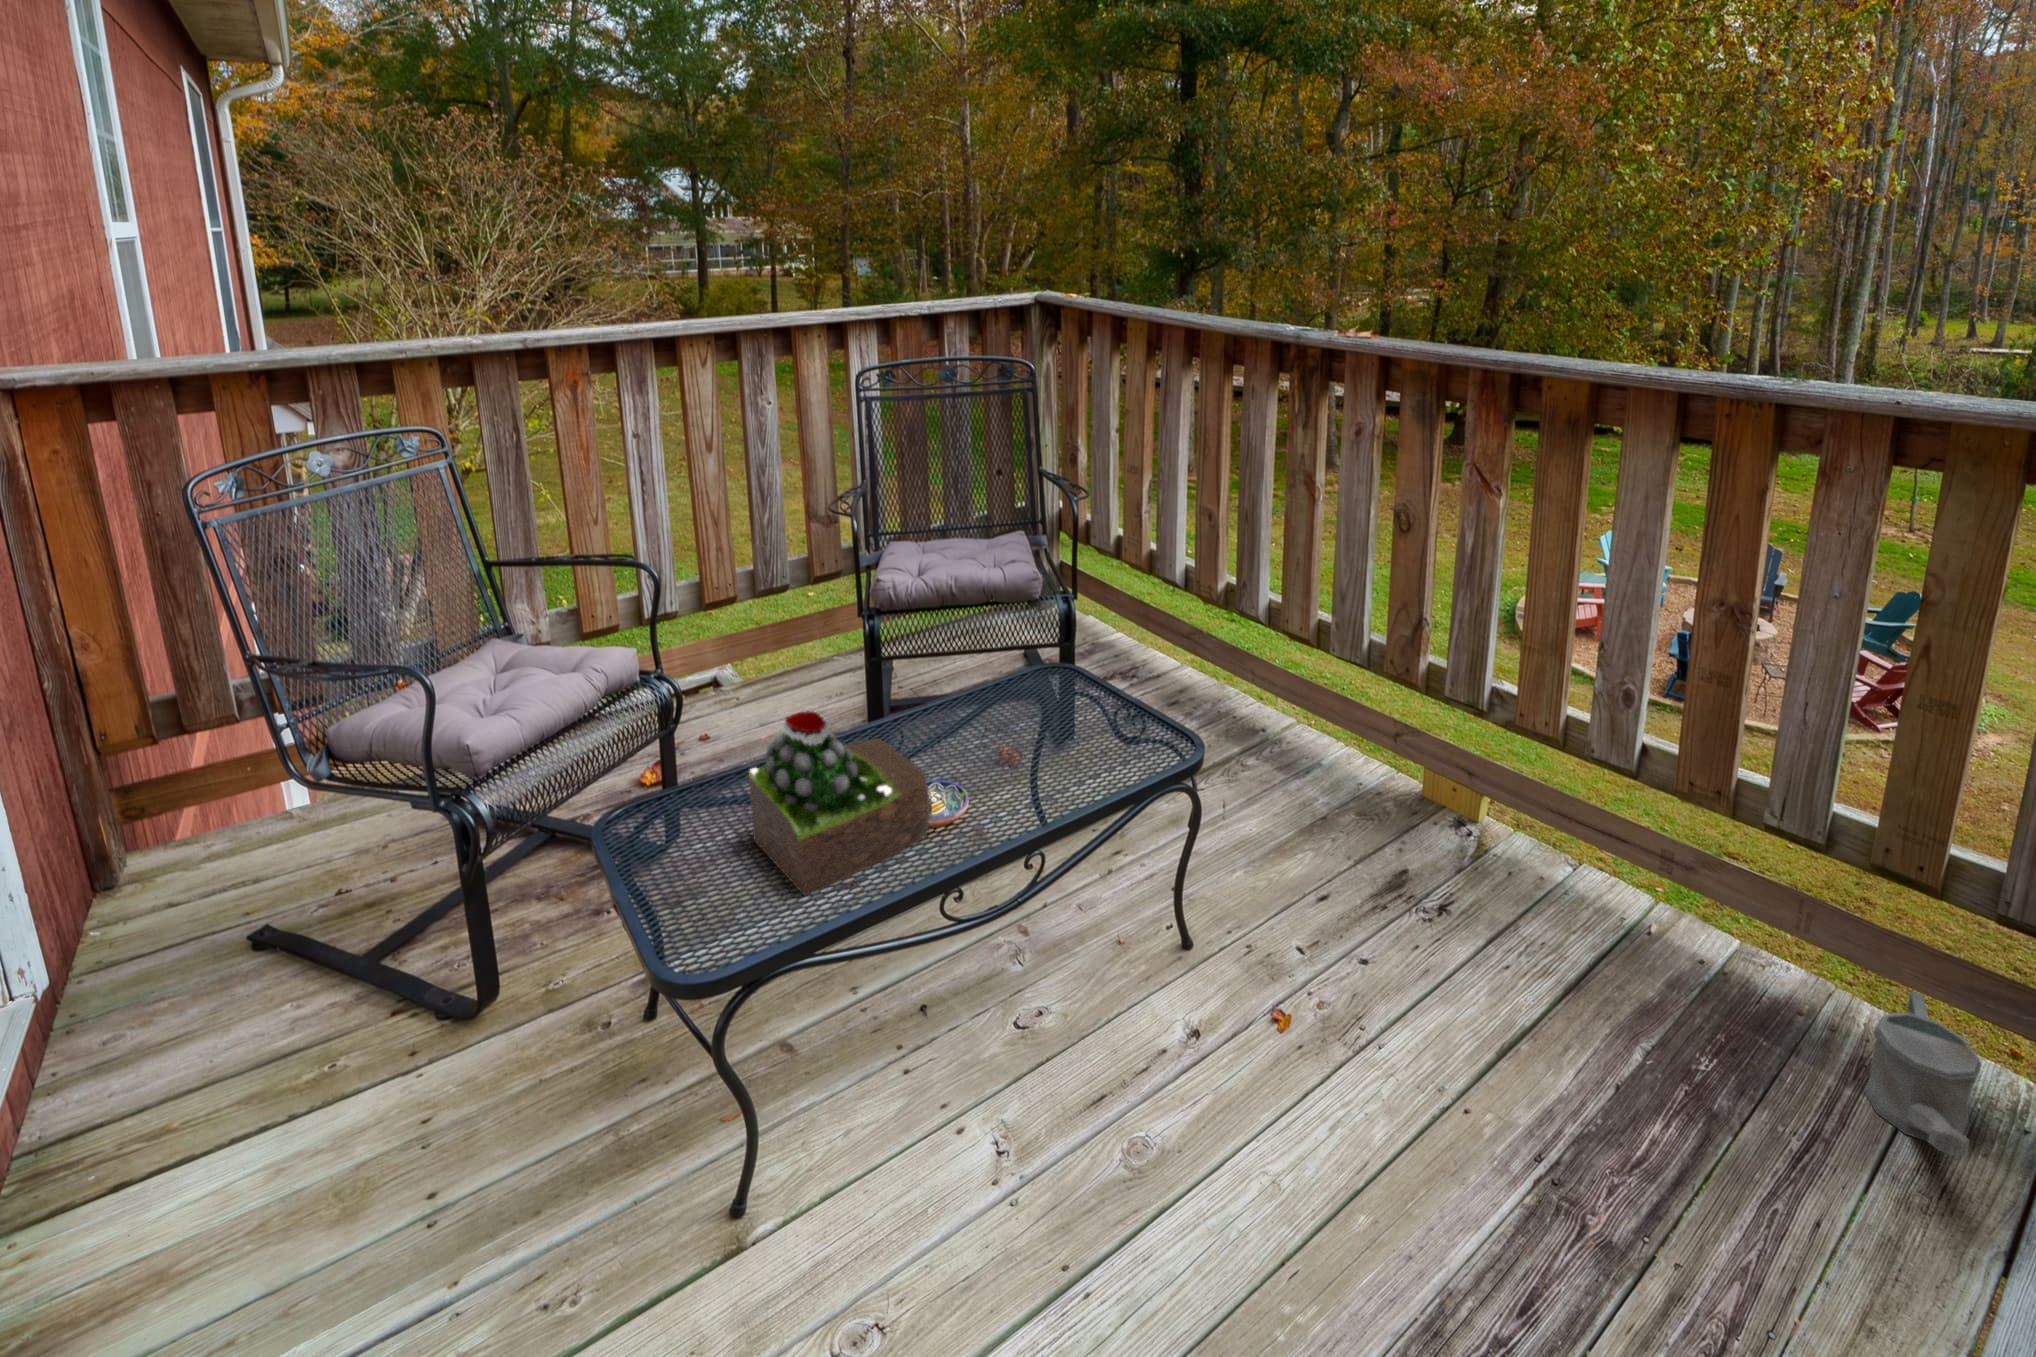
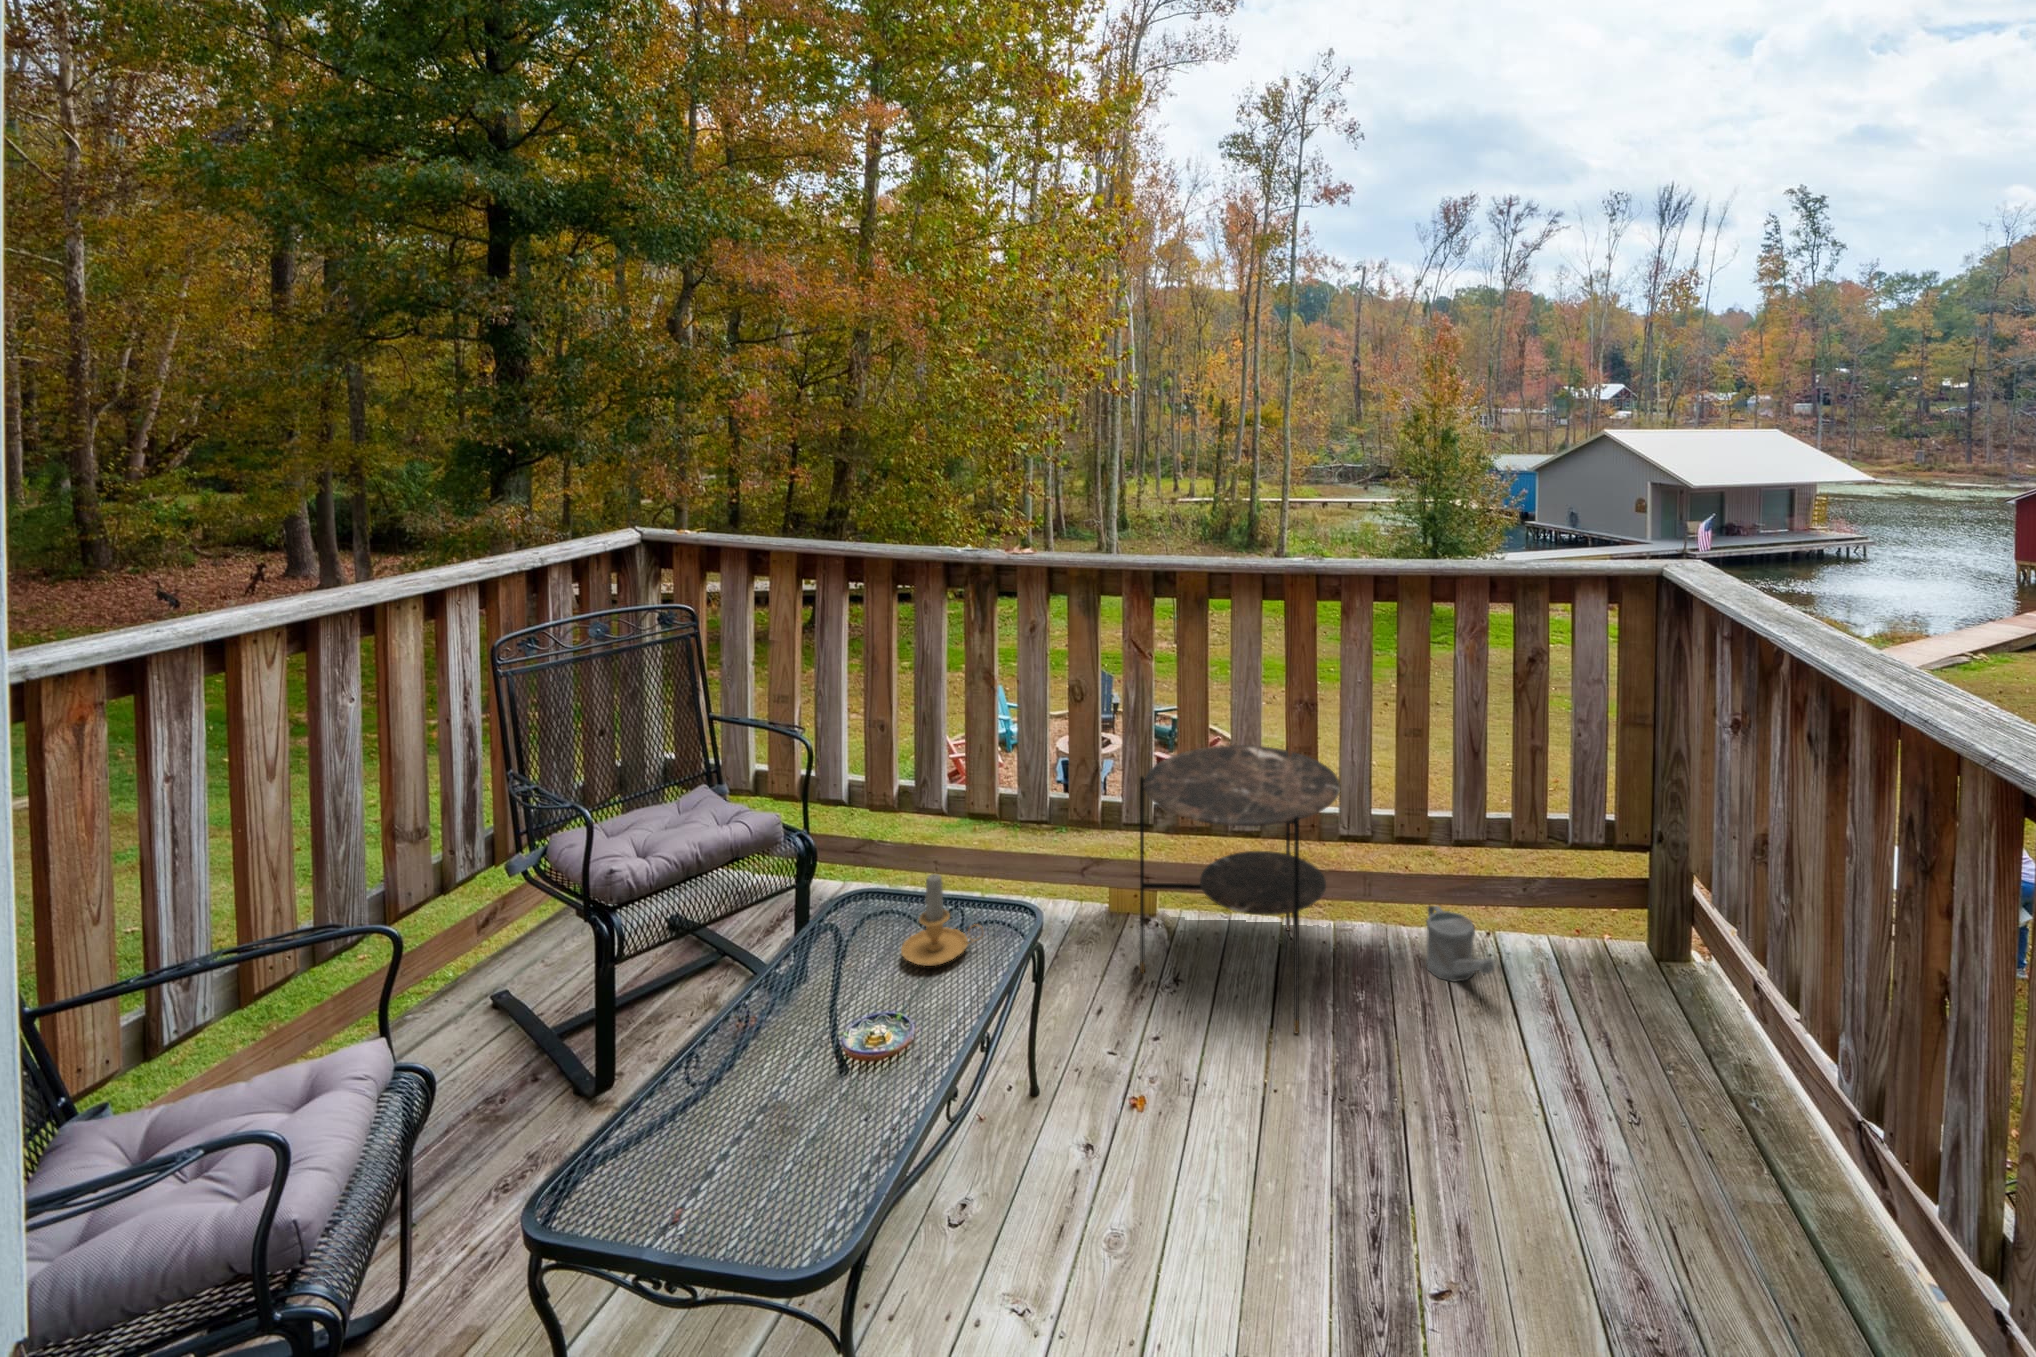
side table: none [1400,633,1725,1061] -> present [1140,745,1340,1033]
candle: none [1014,661,1097,762] -> present [901,874,975,966]
succulent plant: present [749,711,930,896] -> none [743,979,909,1155]

